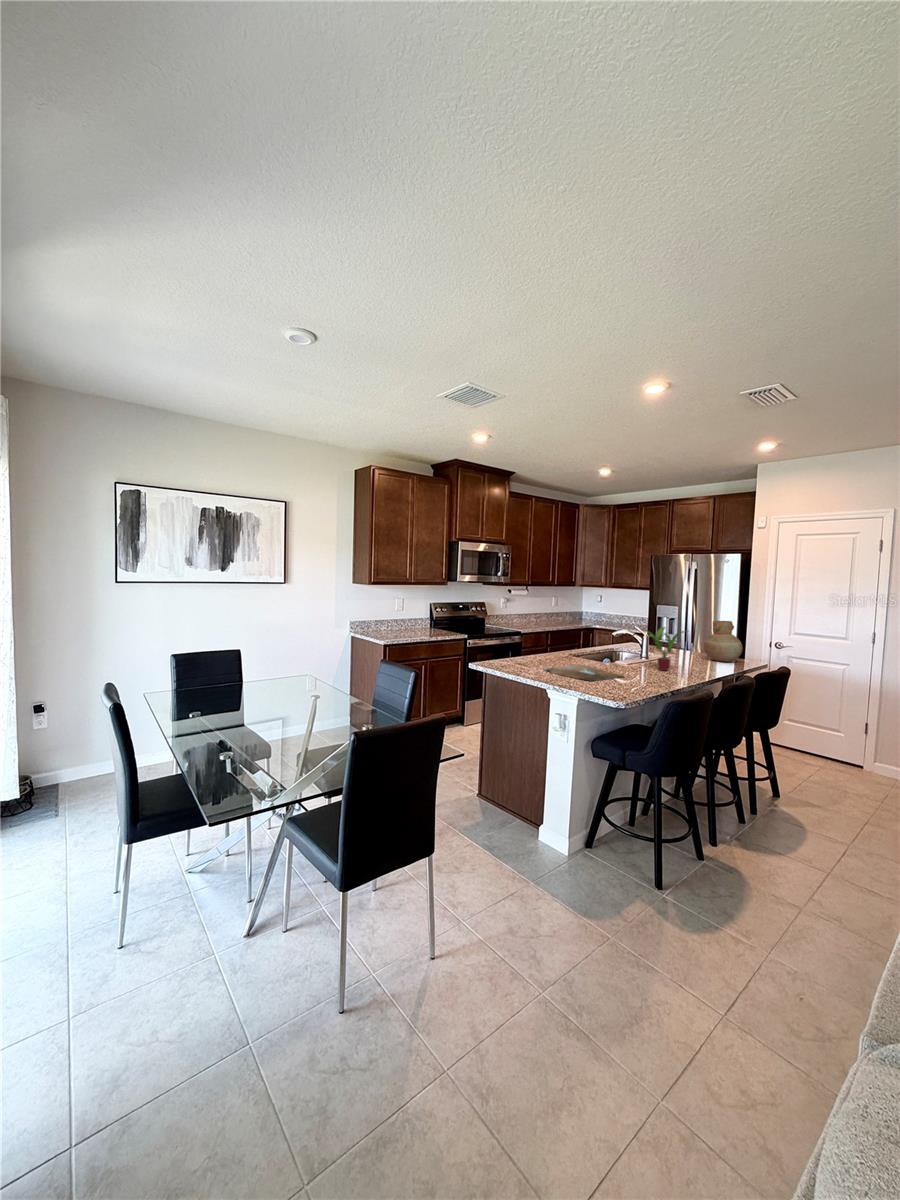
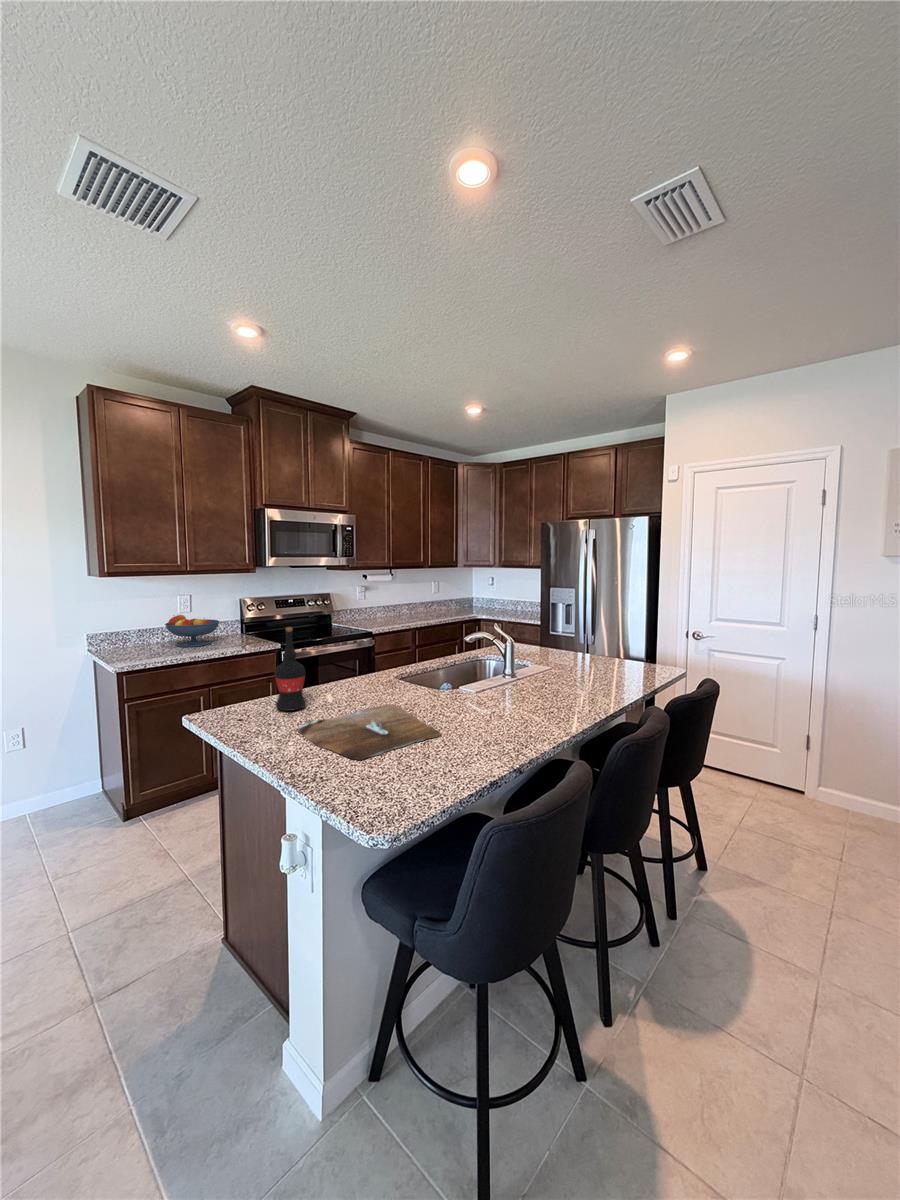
fruit bowl: none [394,612,426,633] -> present [165,615,220,647]
wine bottle: none [520,618,537,664] -> present [275,627,306,711]
vase: present [704,621,743,662] -> none [597,611,651,673]
potted plant: present [646,627,688,671] -> none [491,630,561,707]

